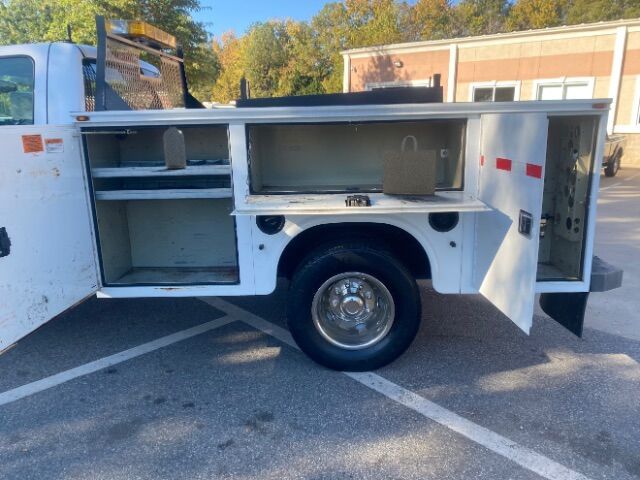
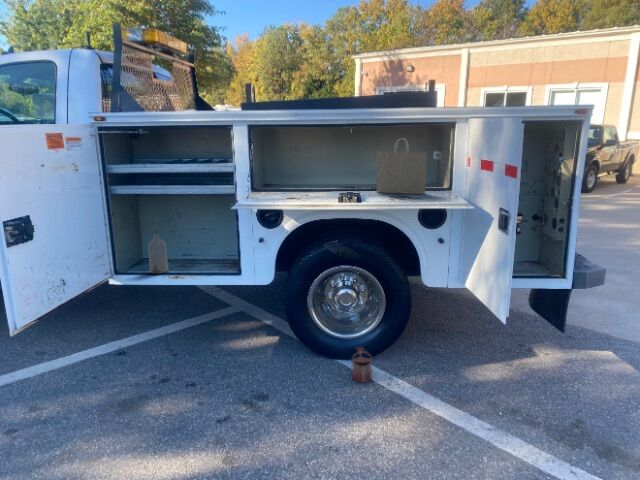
bottle: present [164,127,186,169] -> present [148,234,168,274]
watering can: none [360,360,383,398] -> present [352,347,372,383]

